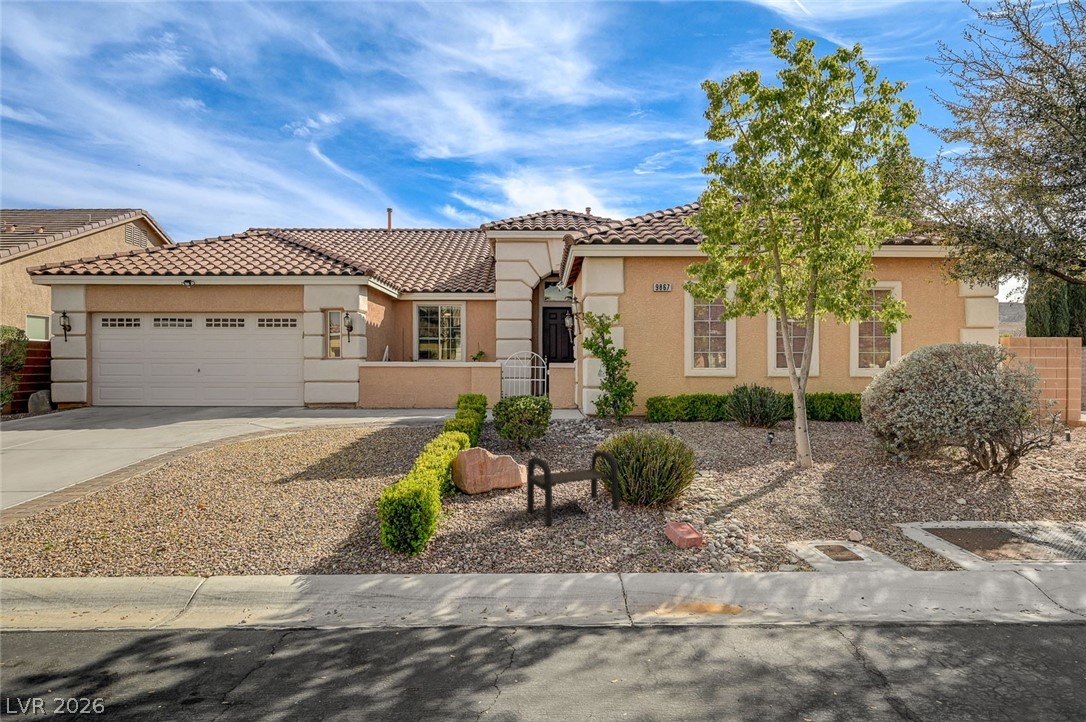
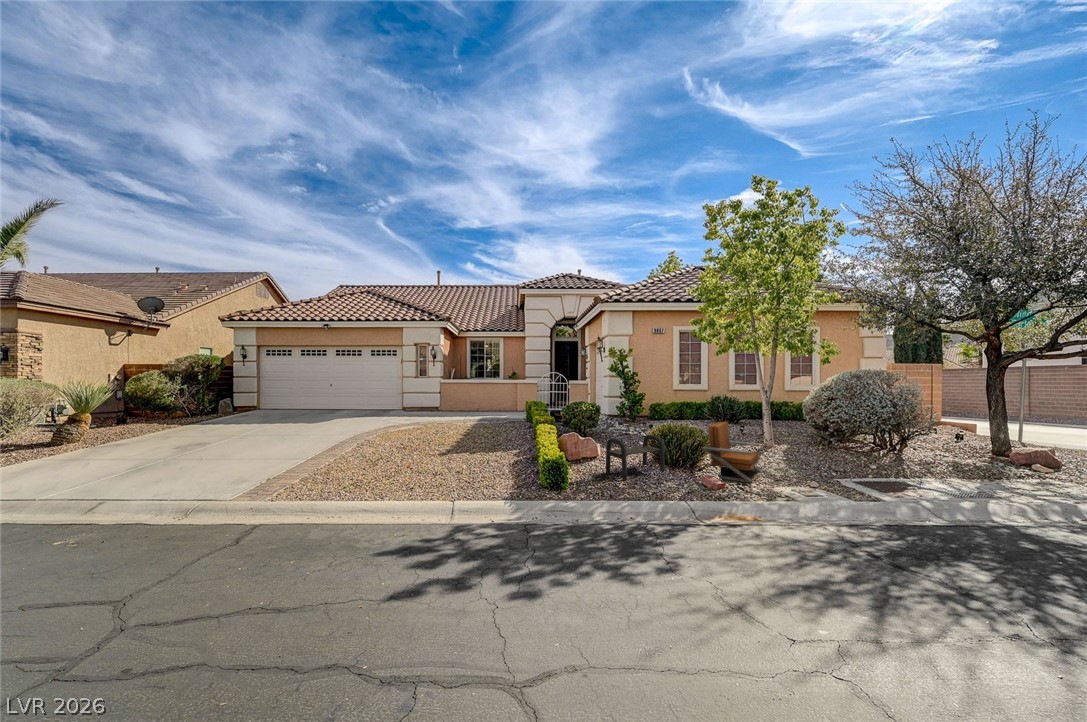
lounge chair: none [678,429,777,531] -> present [702,422,761,483]

